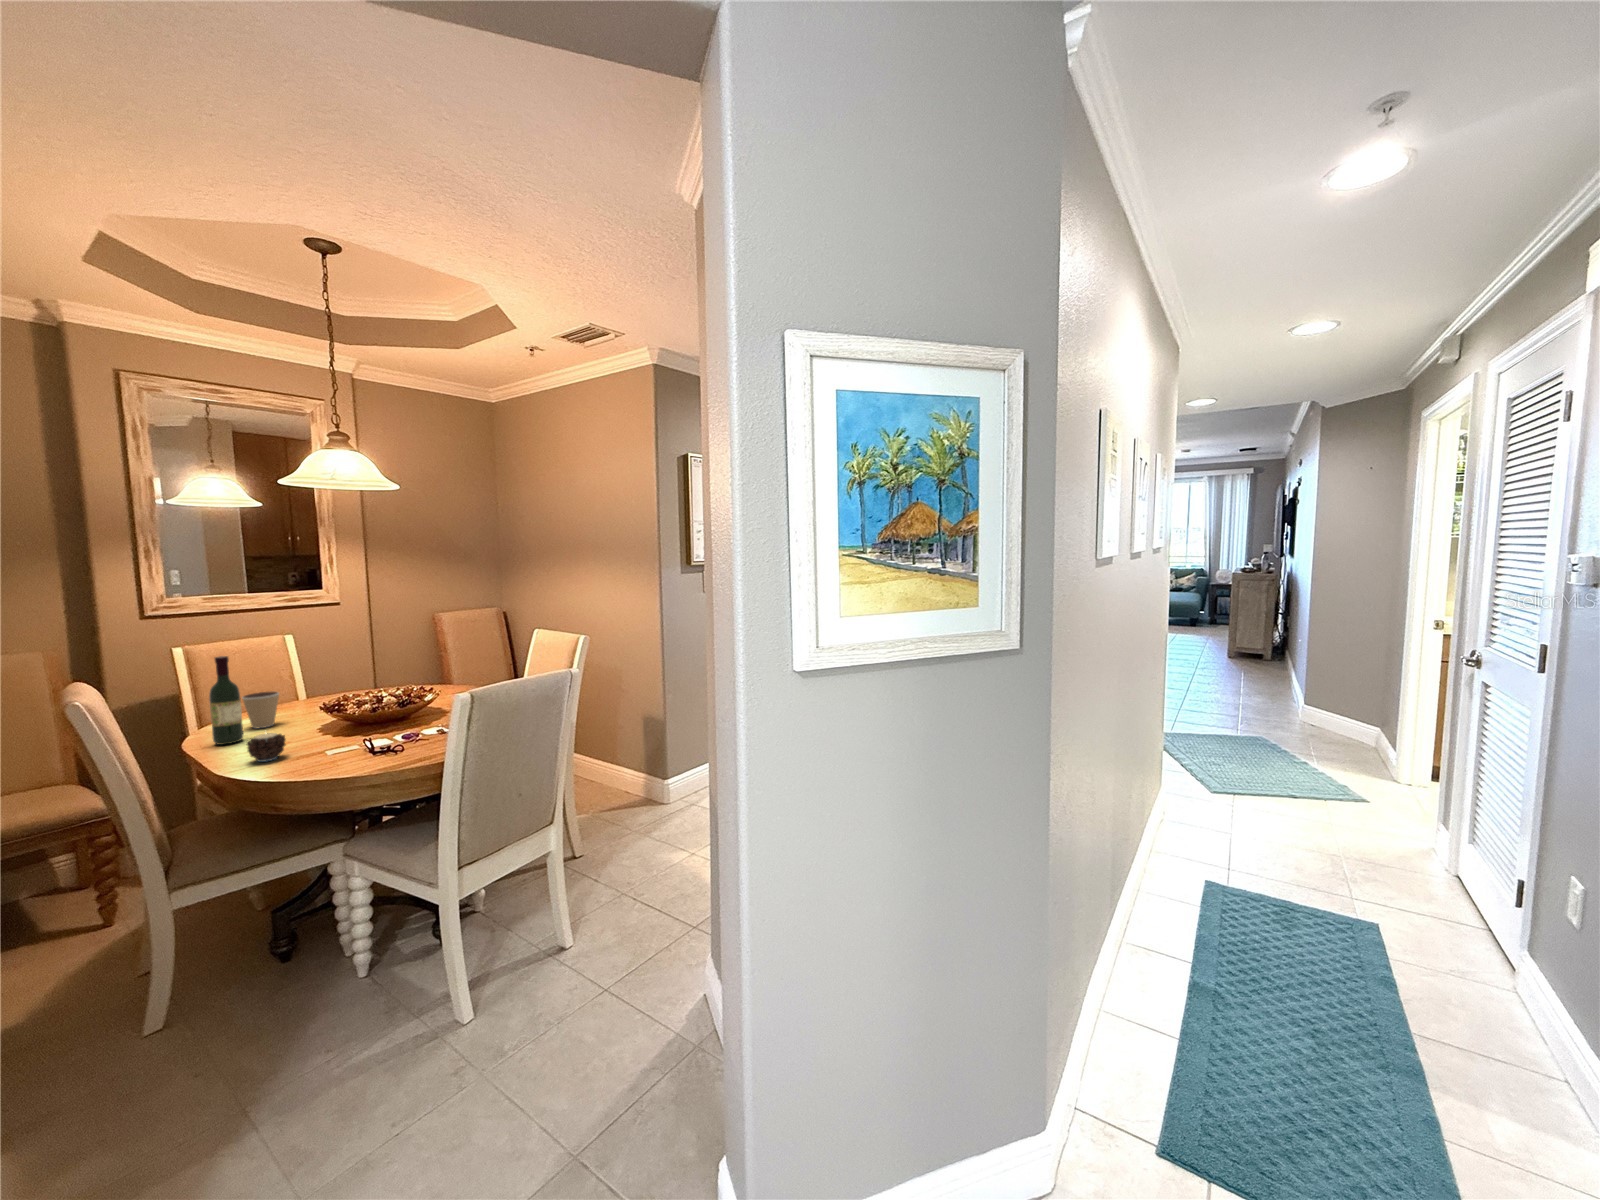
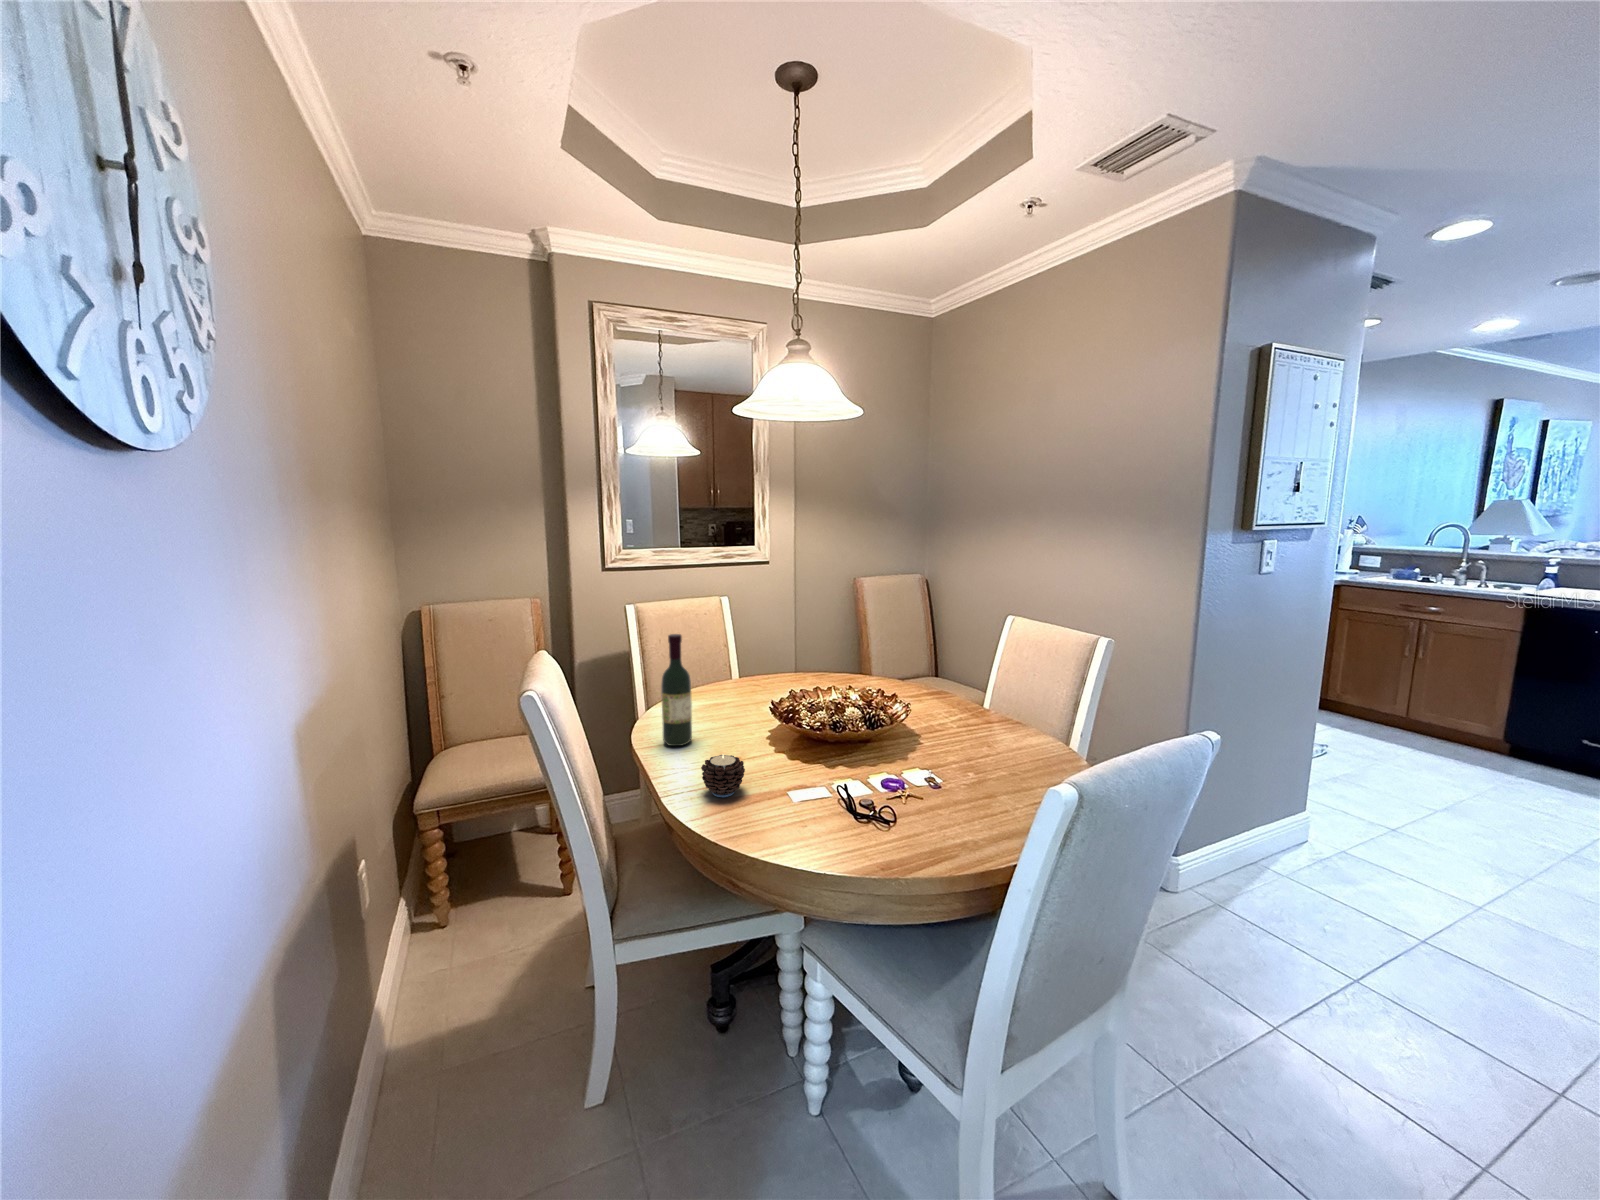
coffee cup: present [242,691,279,728] -> none [689,676,726,722]

